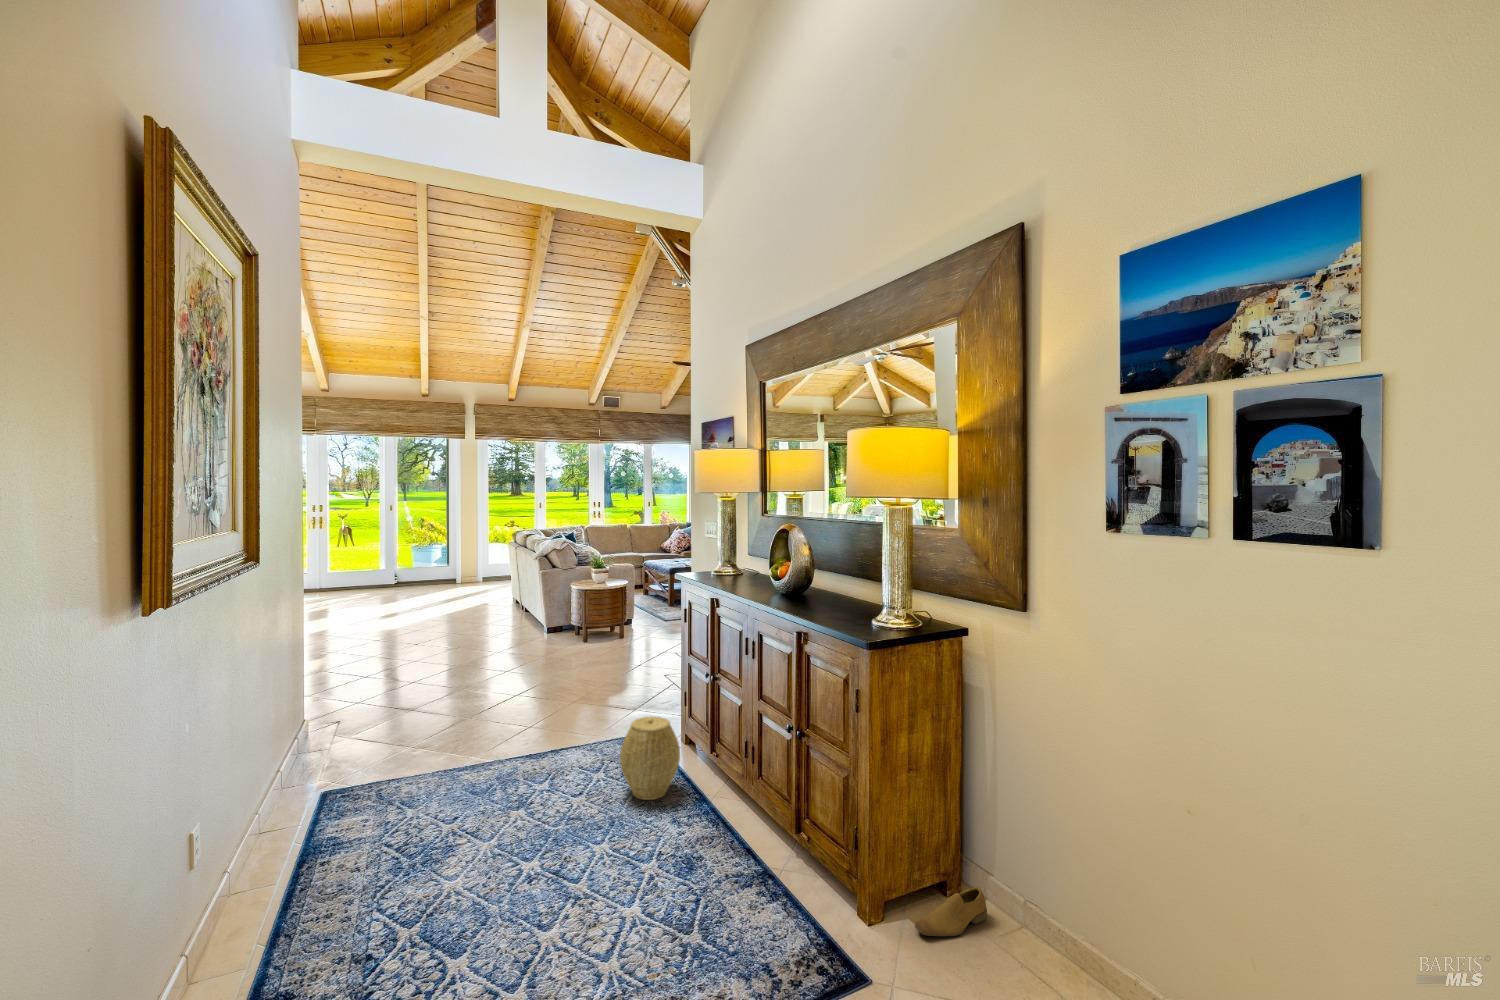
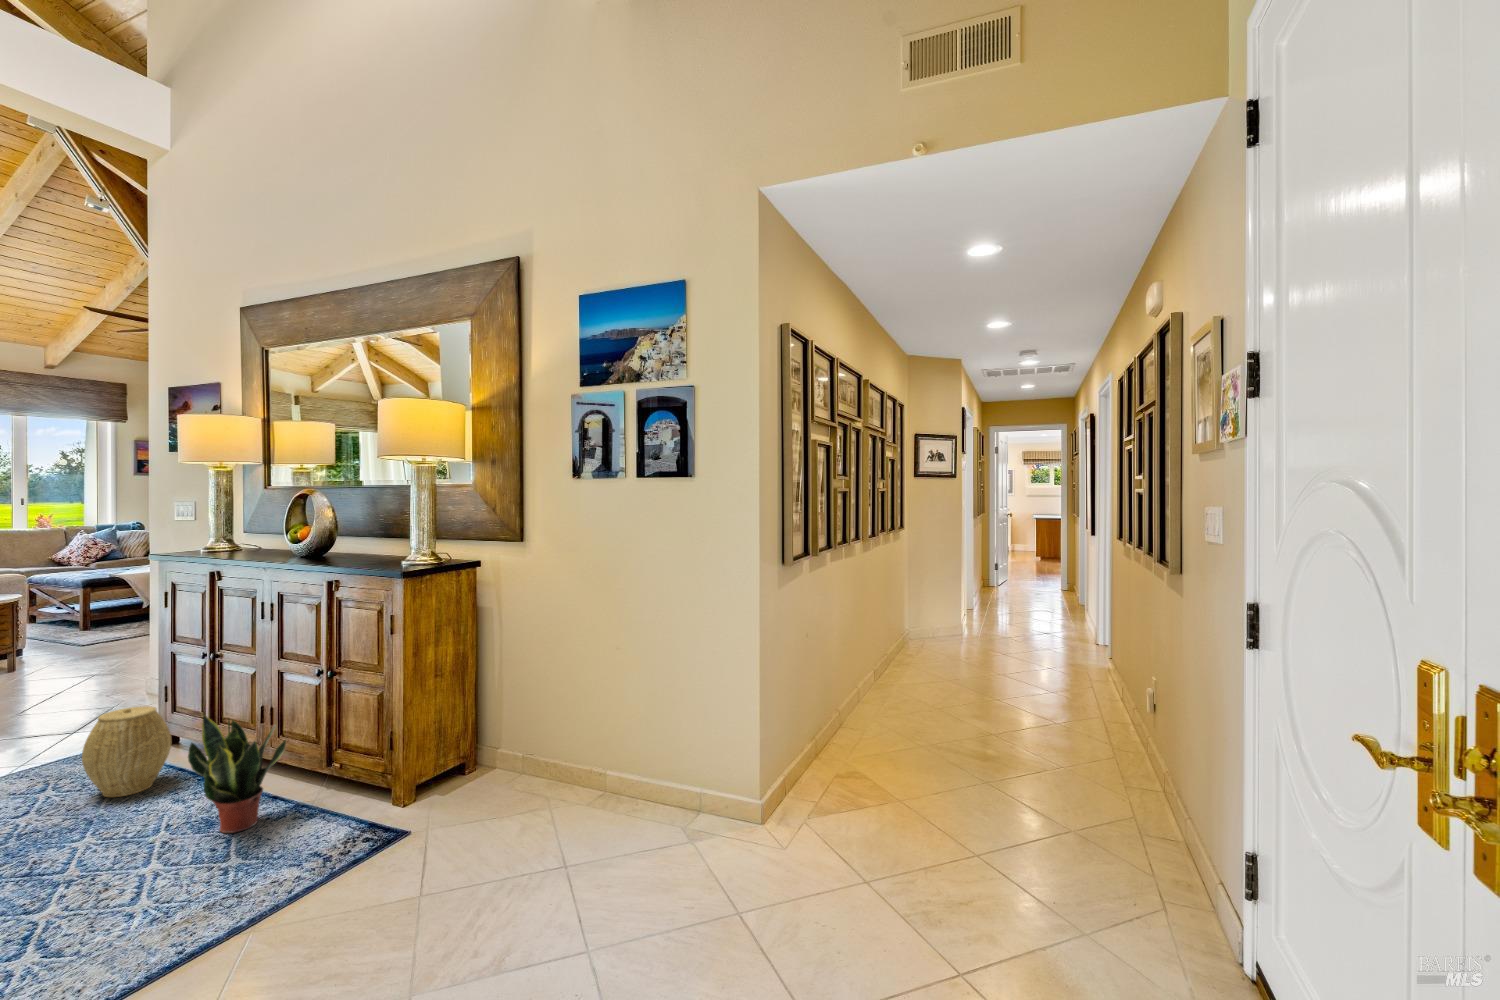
potted plant: none [676,762,756,893] -> present [188,715,286,833]
shoe: present [915,887,987,936] -> none [444,755,501,795]

